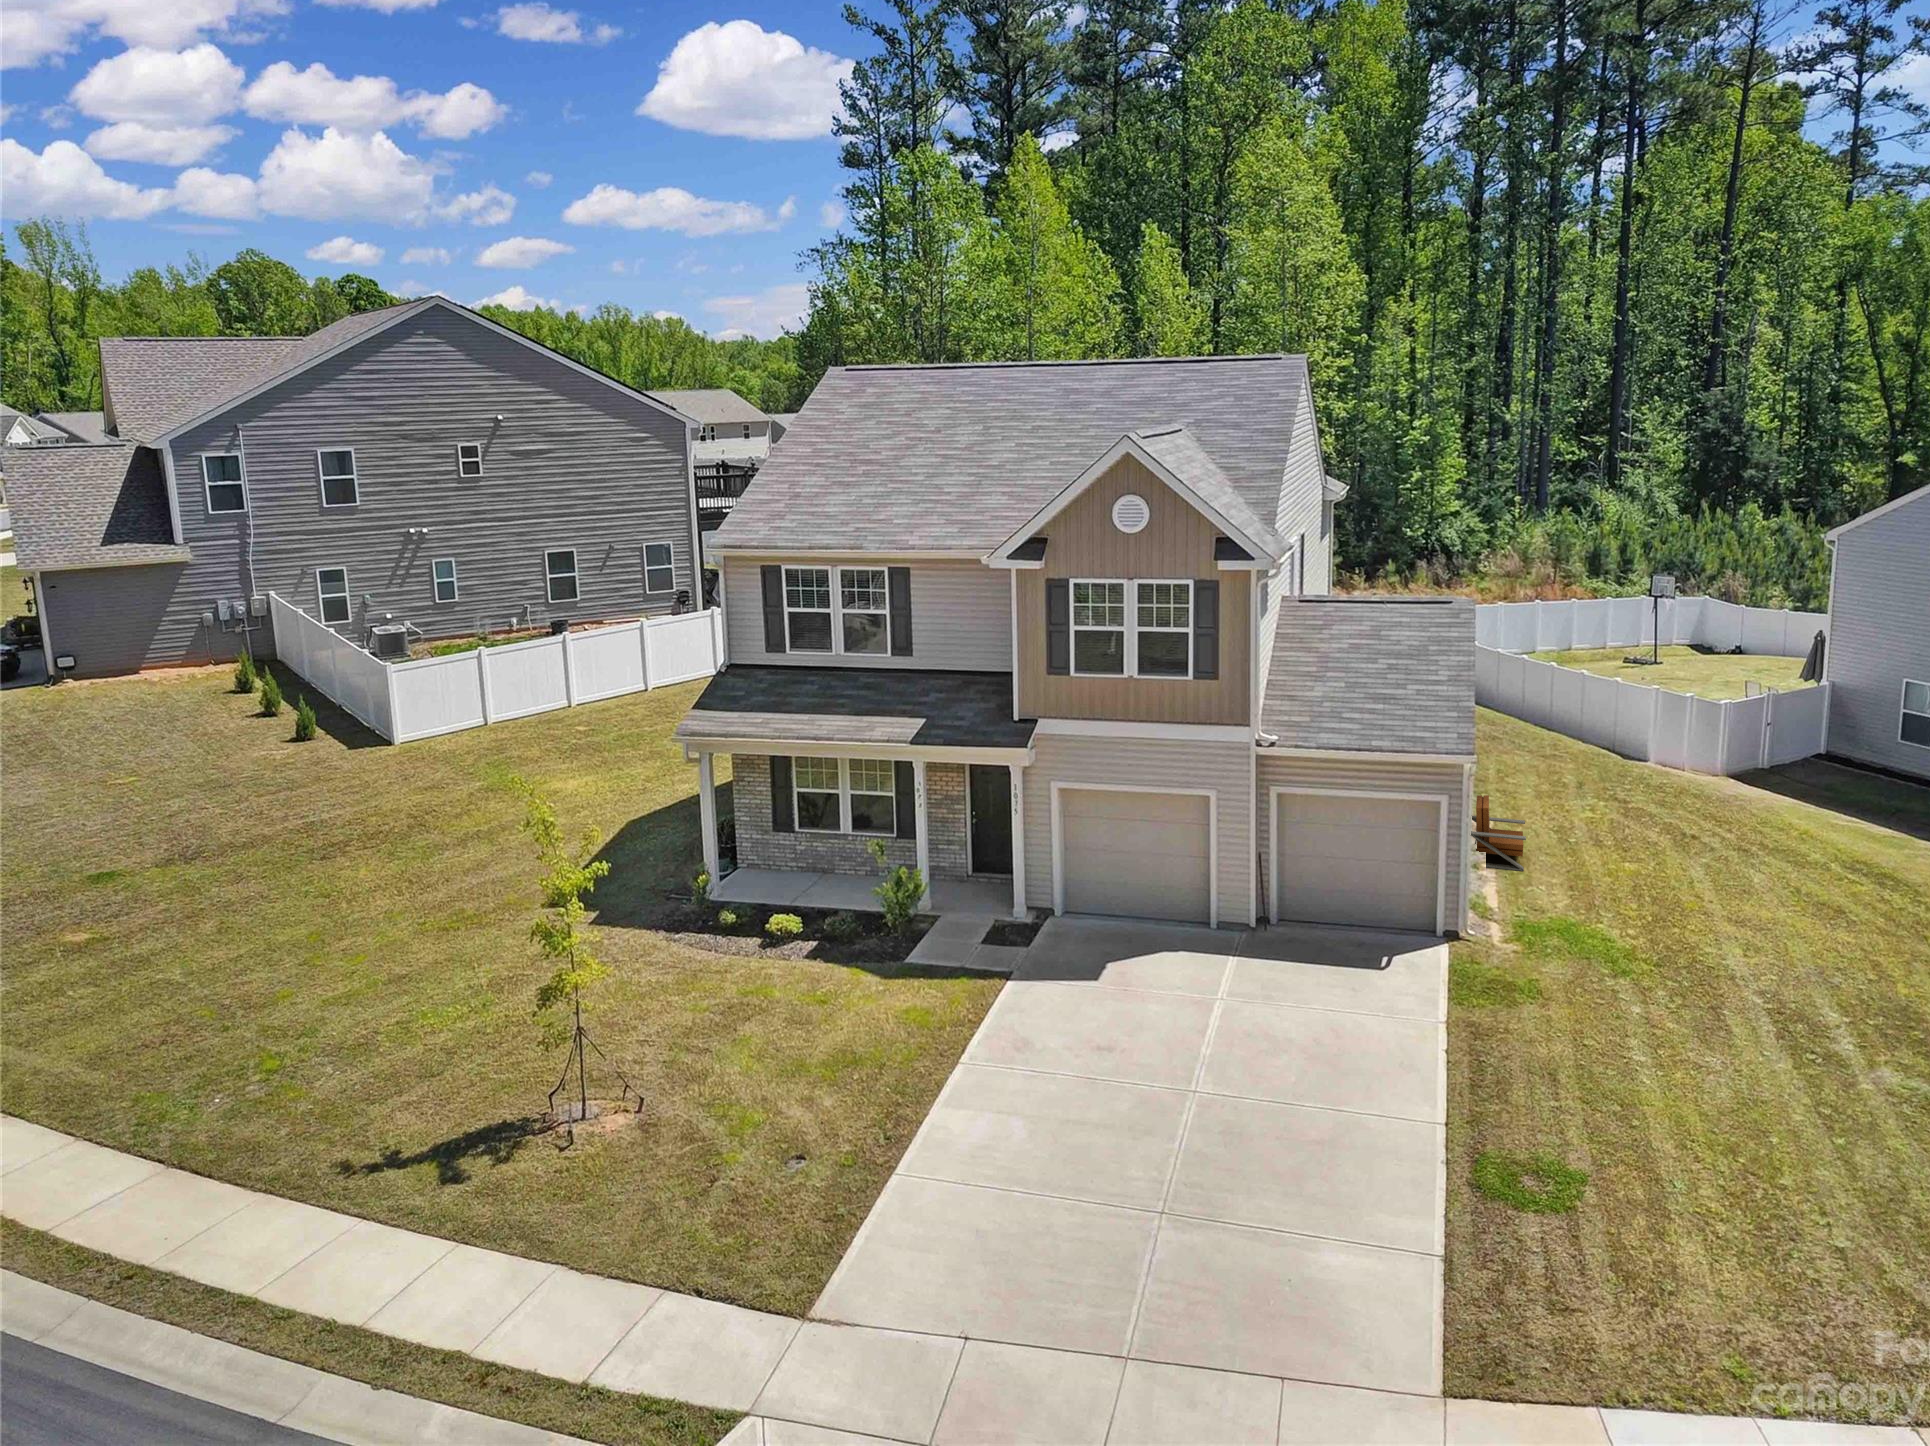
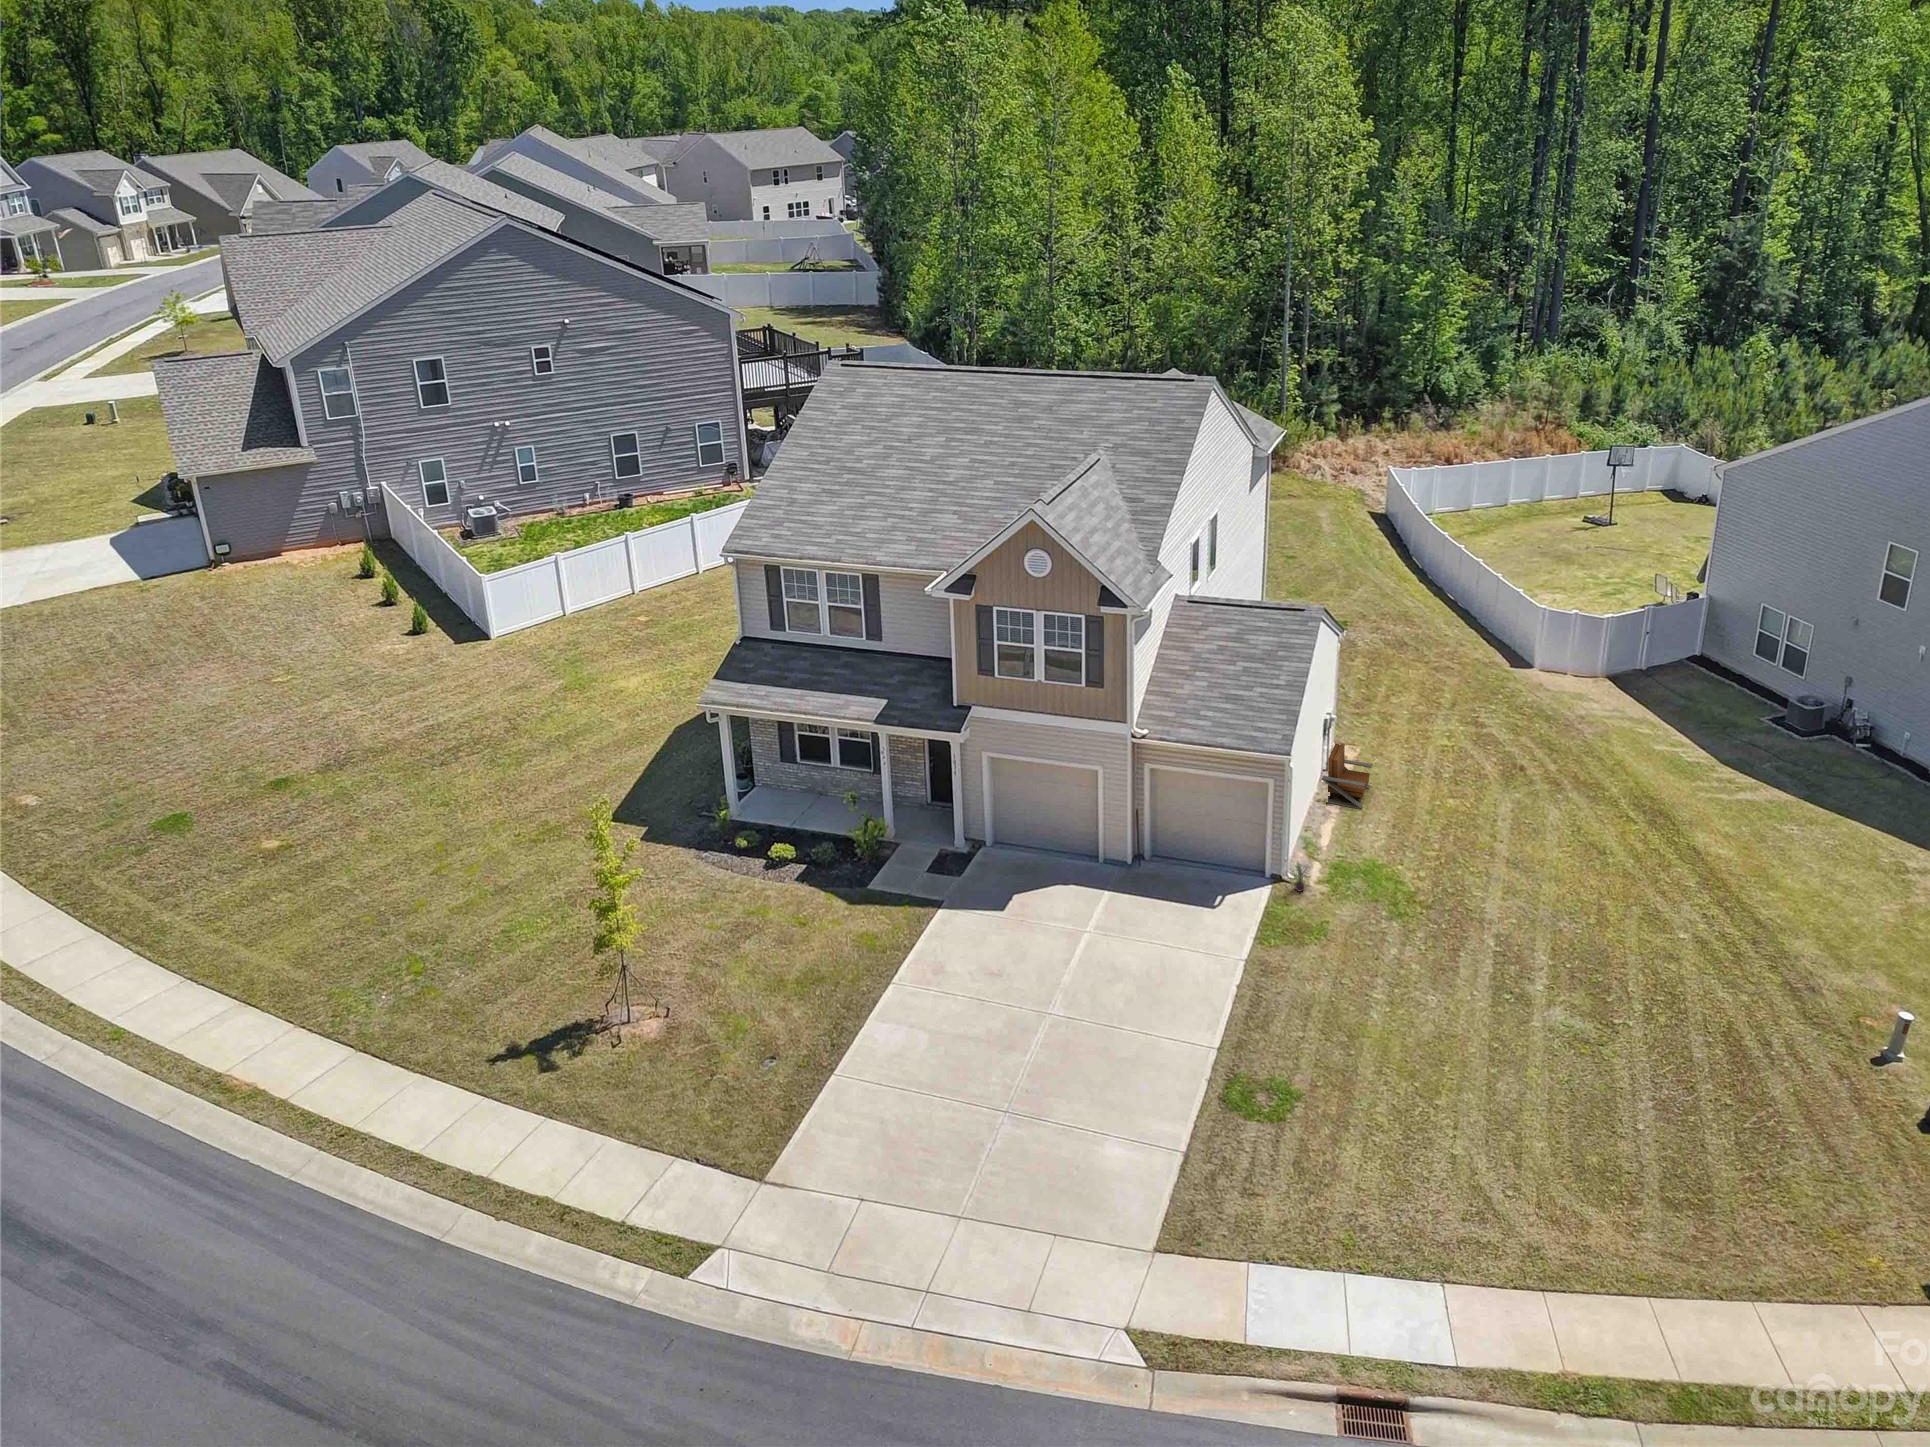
decorative plant: none [1462,907,1509,949] -> present [1290,863,1307,892]

